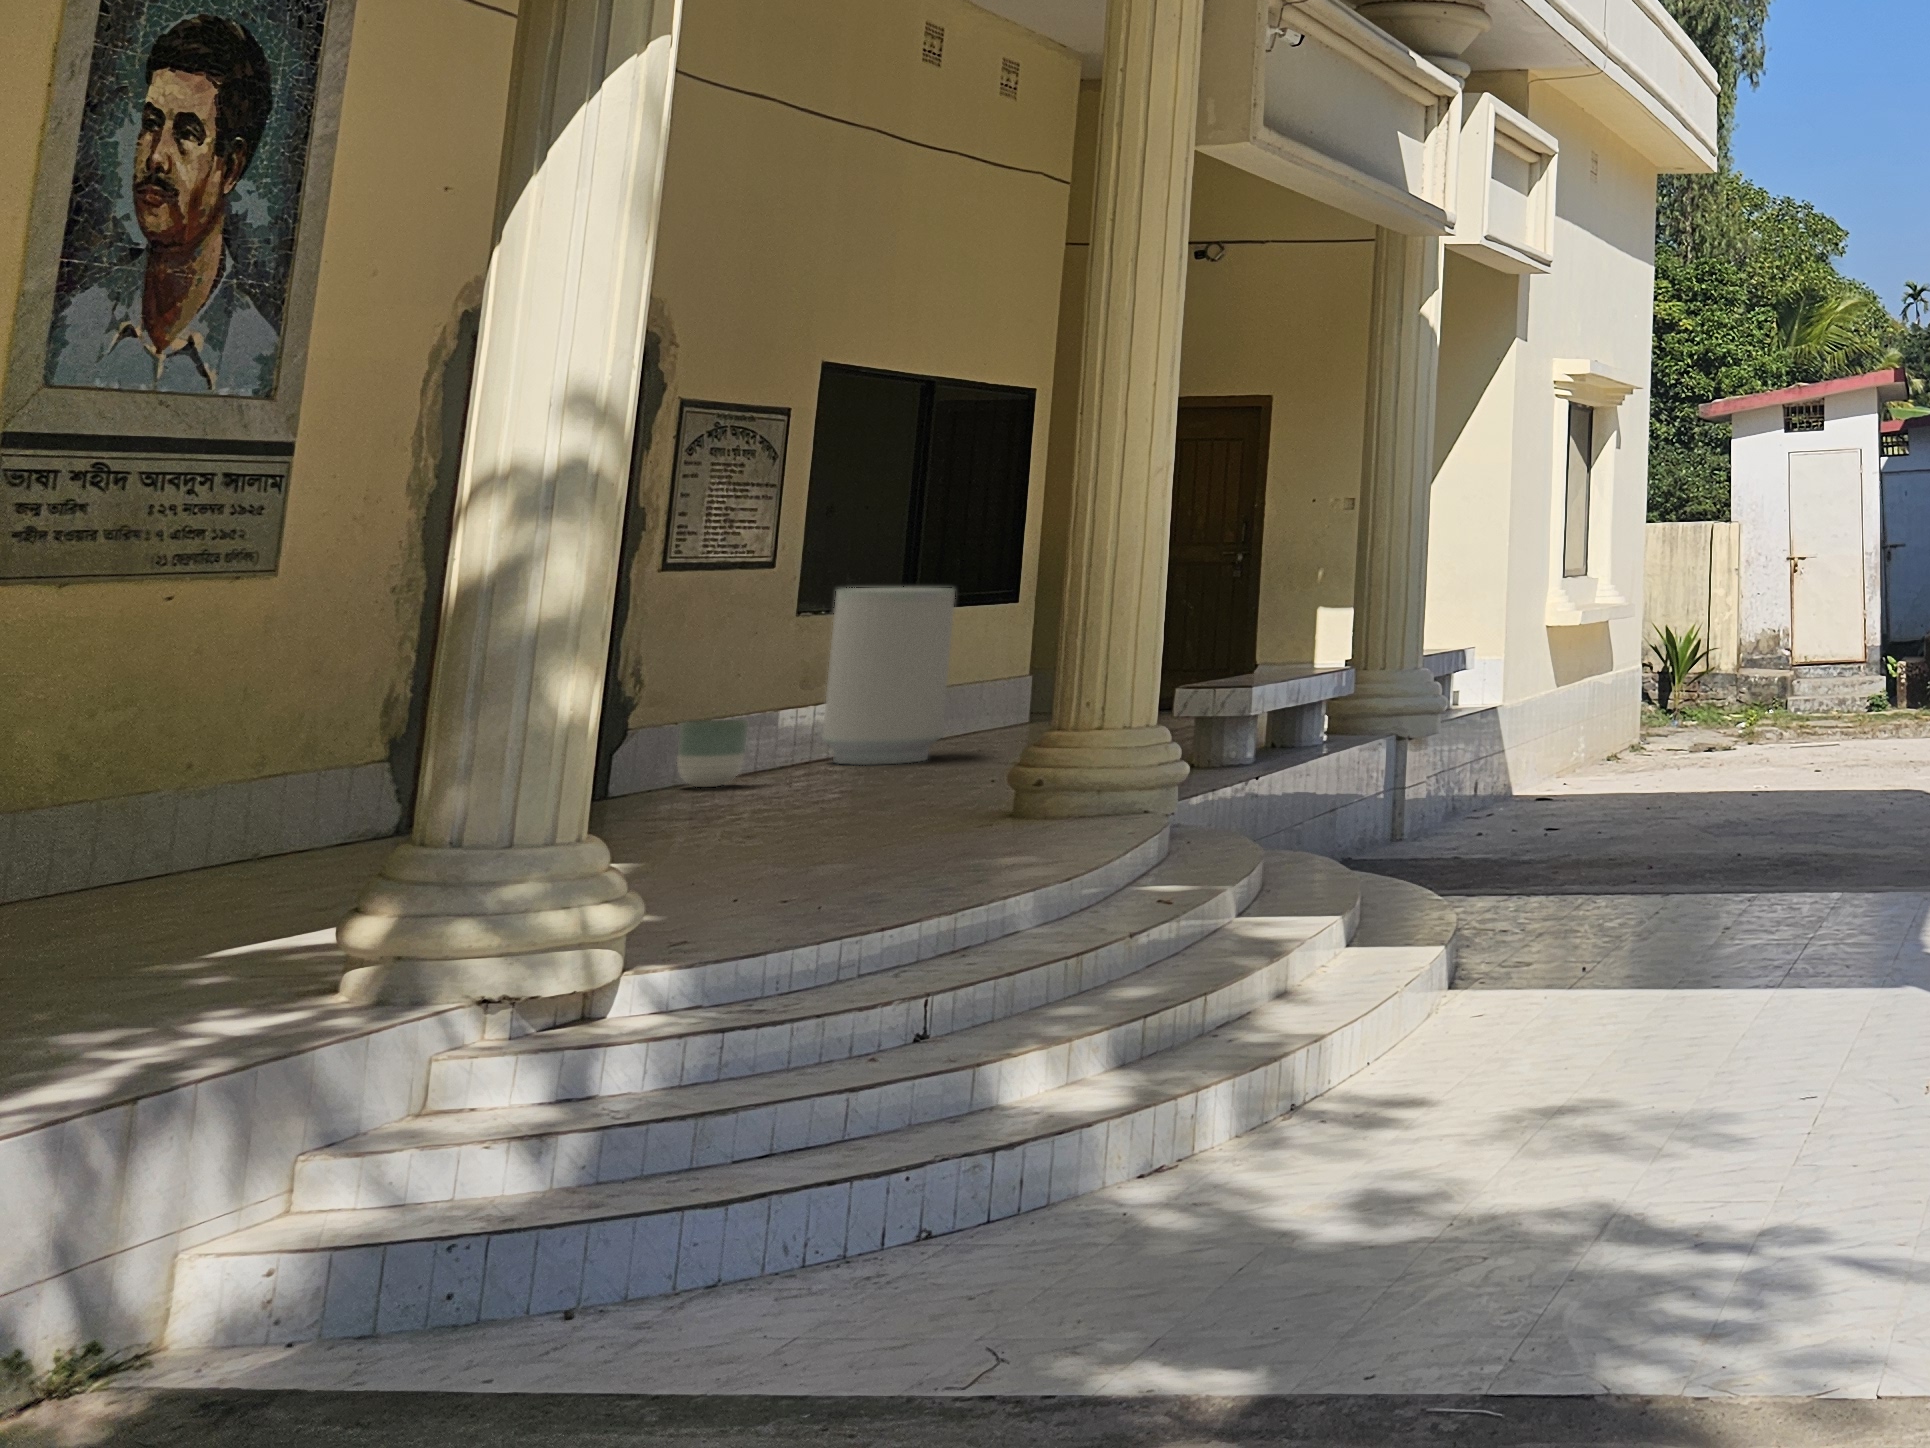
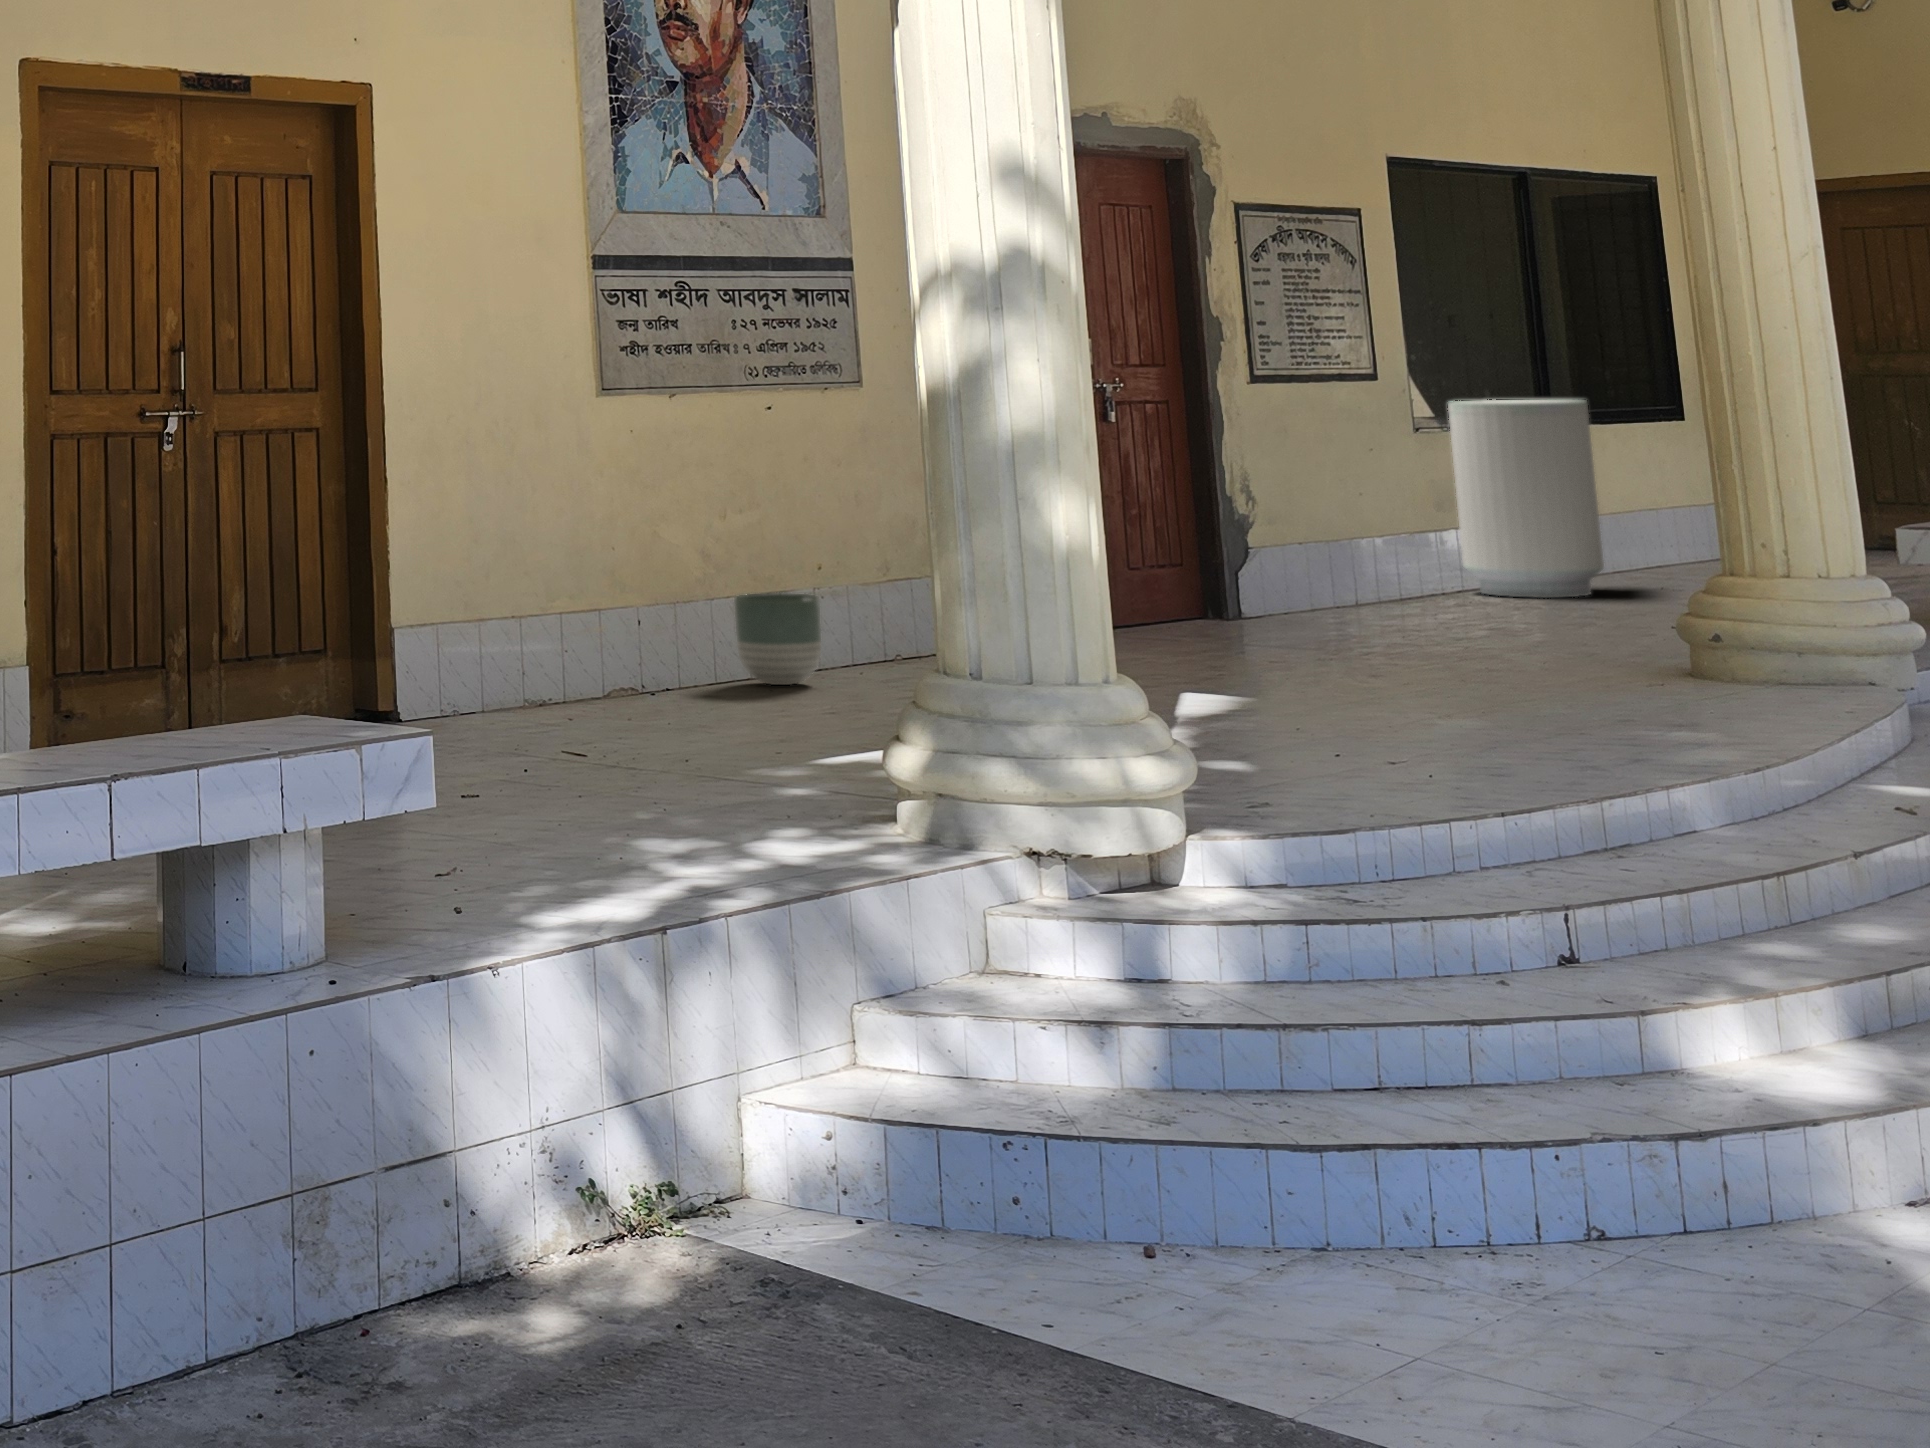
planter: present [677,720,748,787] -> present [734,593,821,685]

